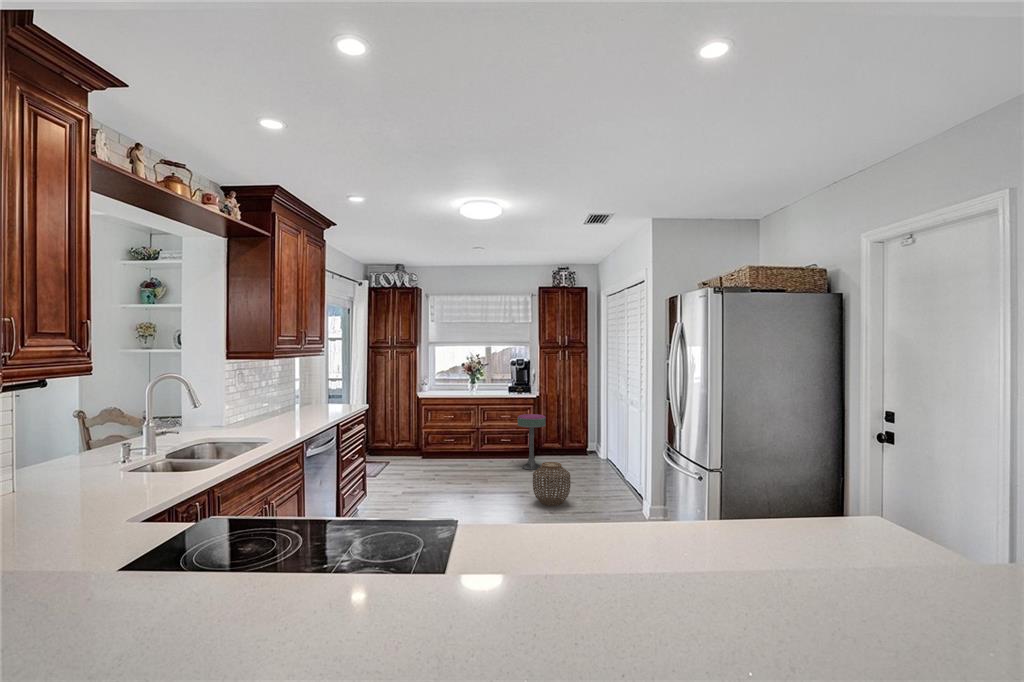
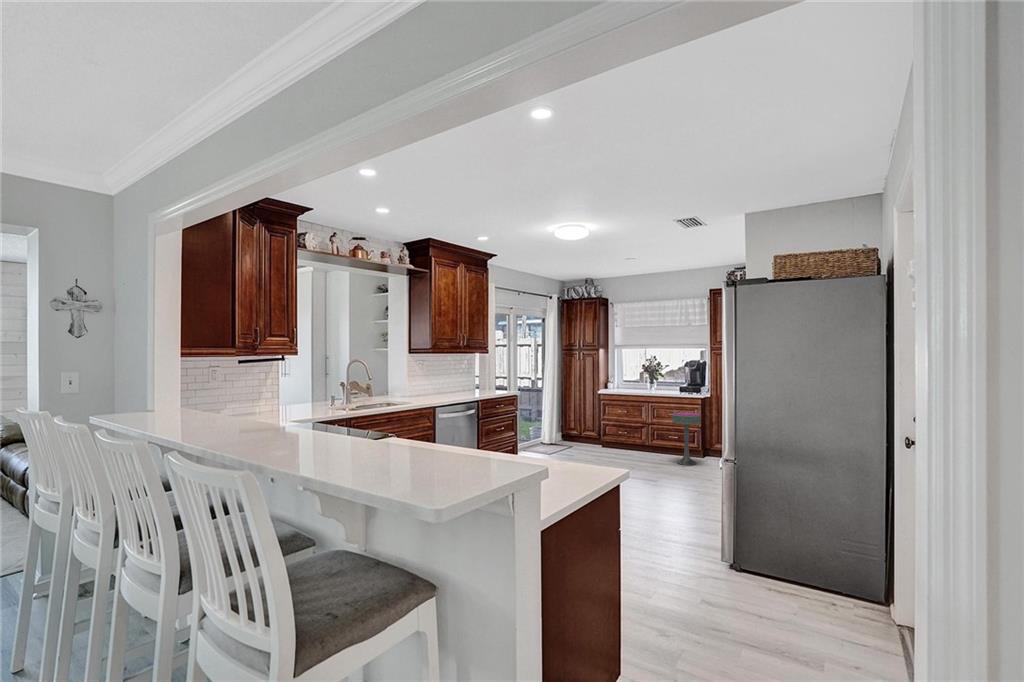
woven basket: present [533,462,570,506] -> none [644,451,680,490]

